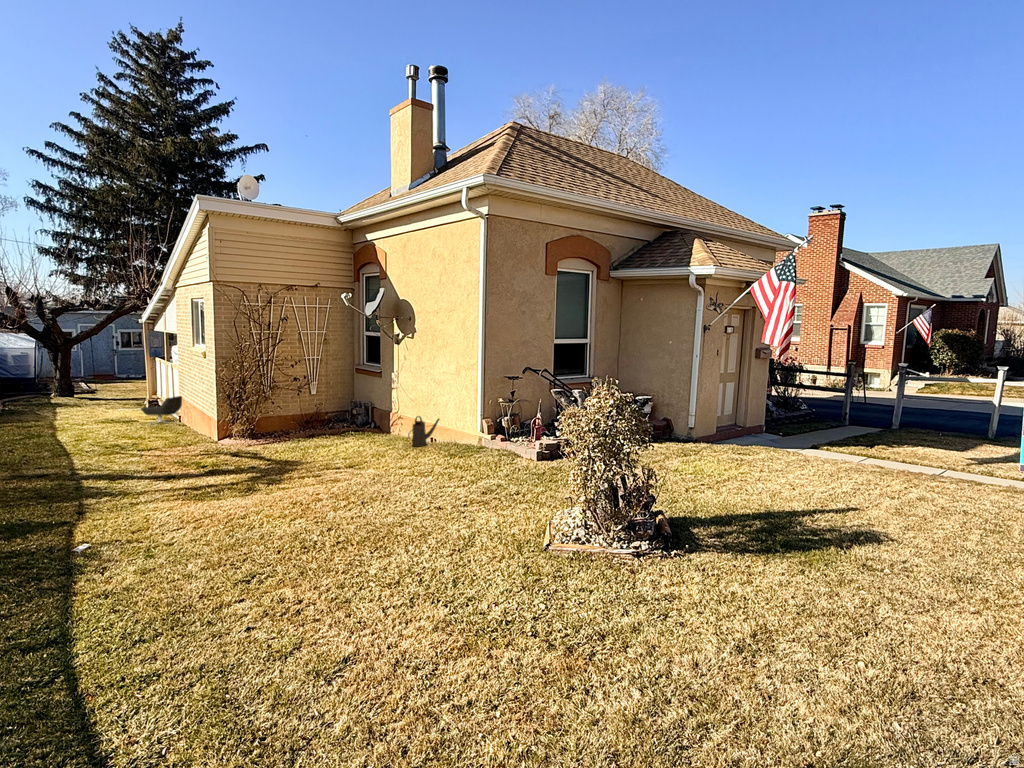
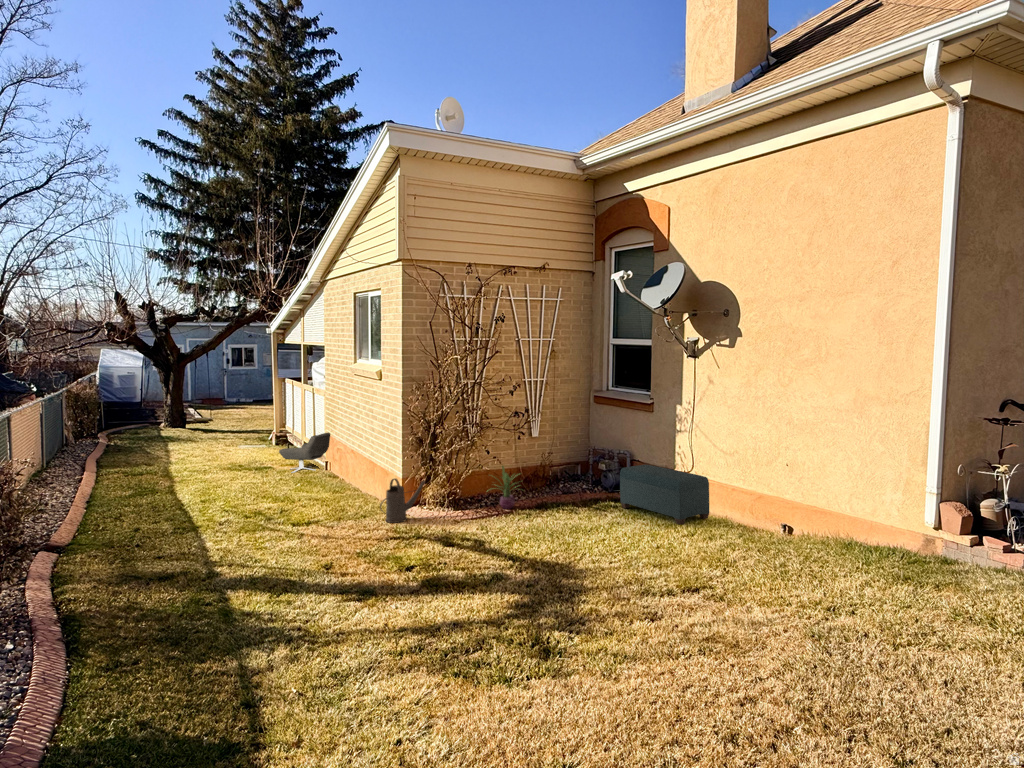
bench: none [356,410,402,442] -> present [620,464,709,525]
decorative plant: none [271,411,299,438] -> present [499,466,516,509]
watering can: present [408,416,439,447] -> present [380,479,425,523]

